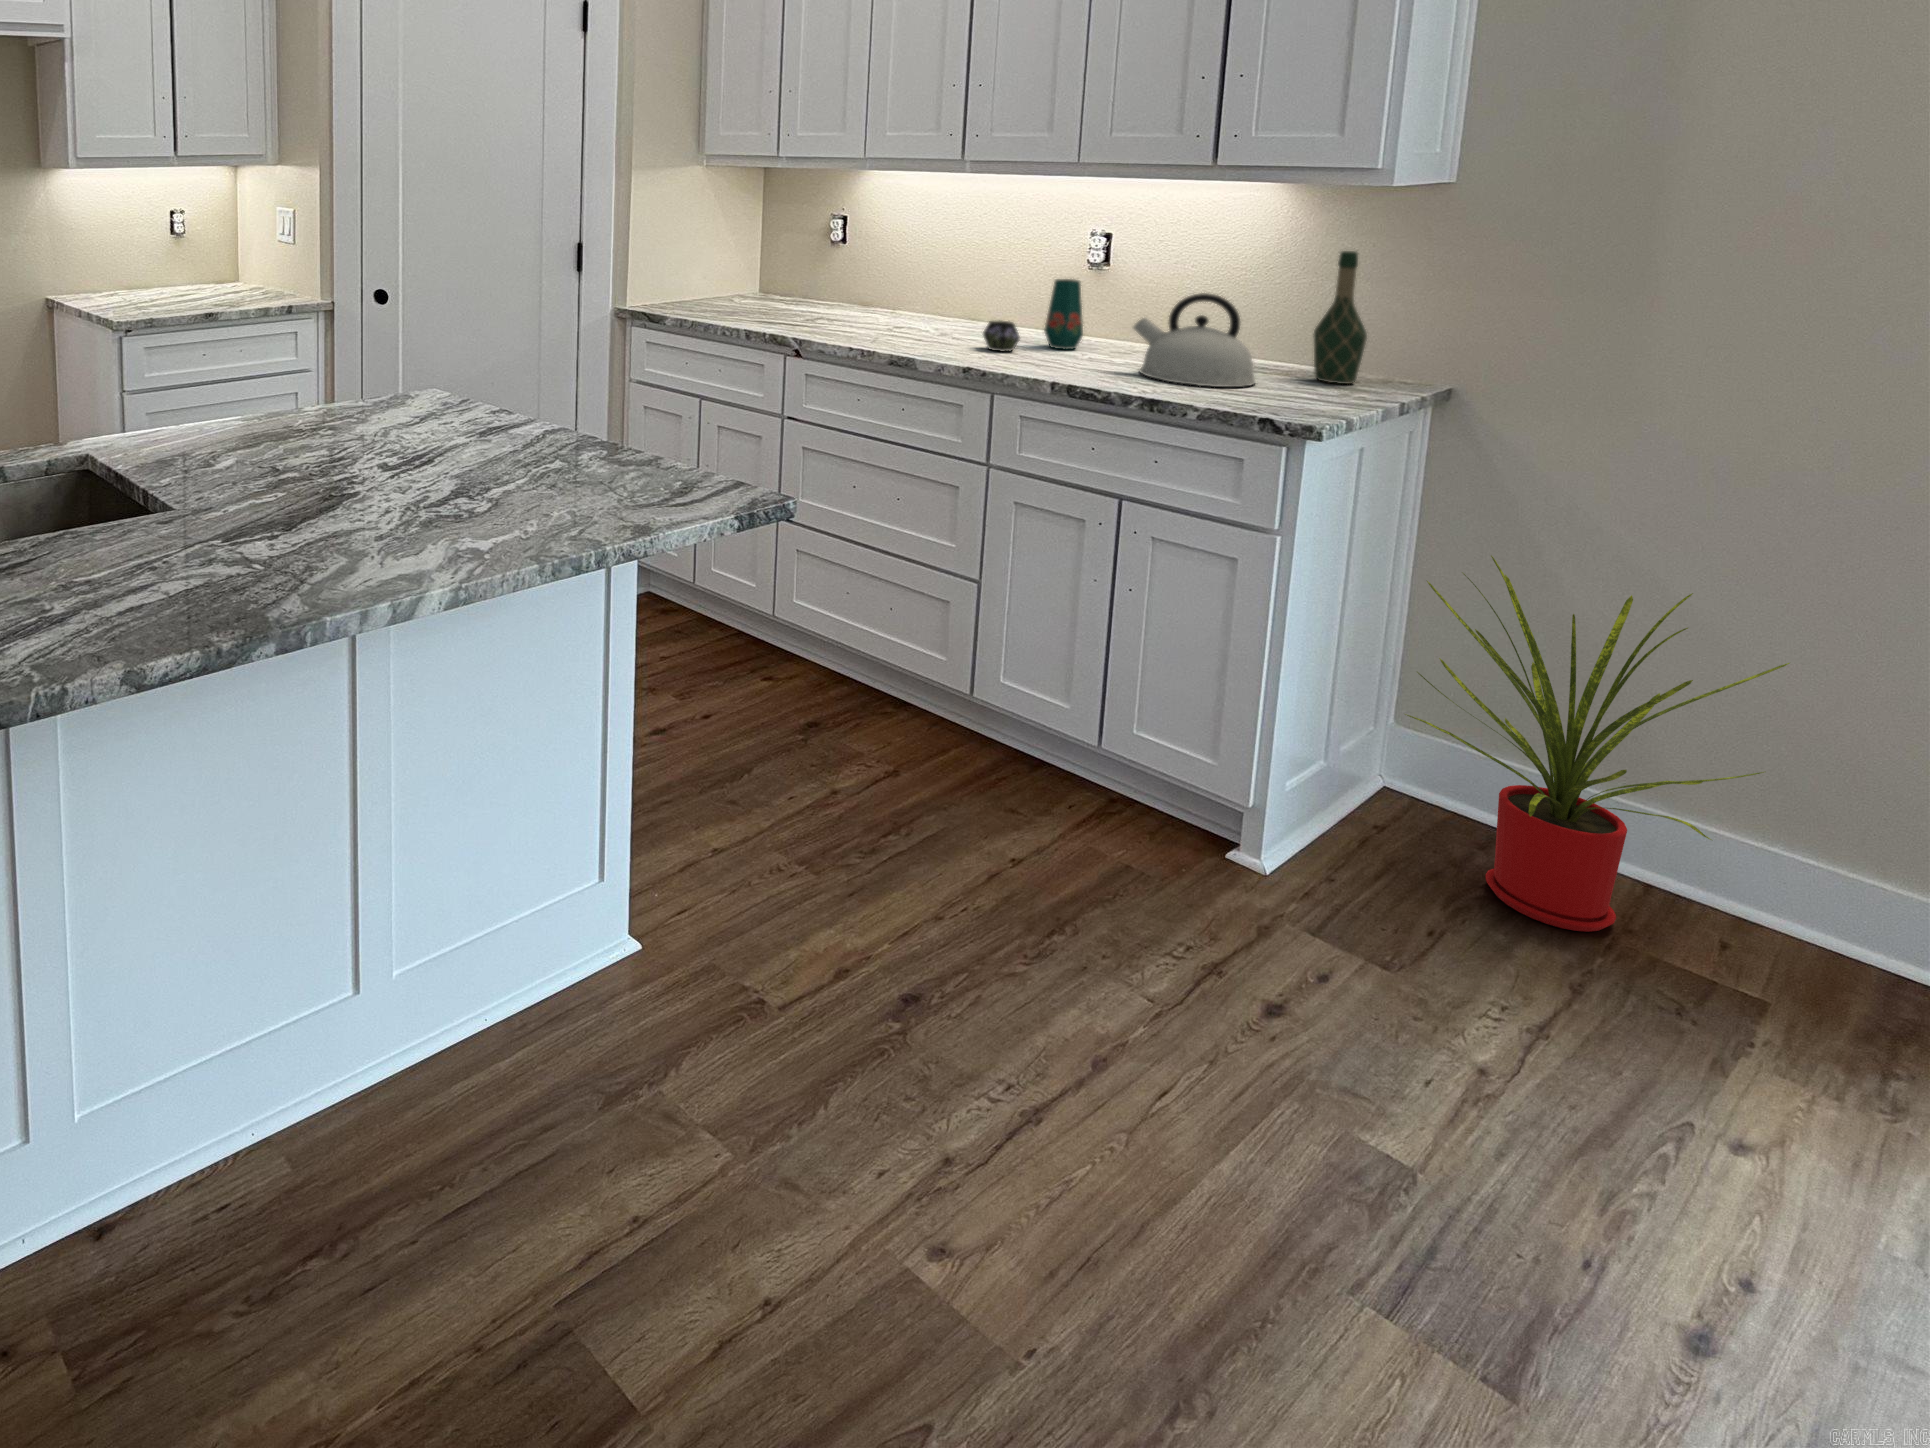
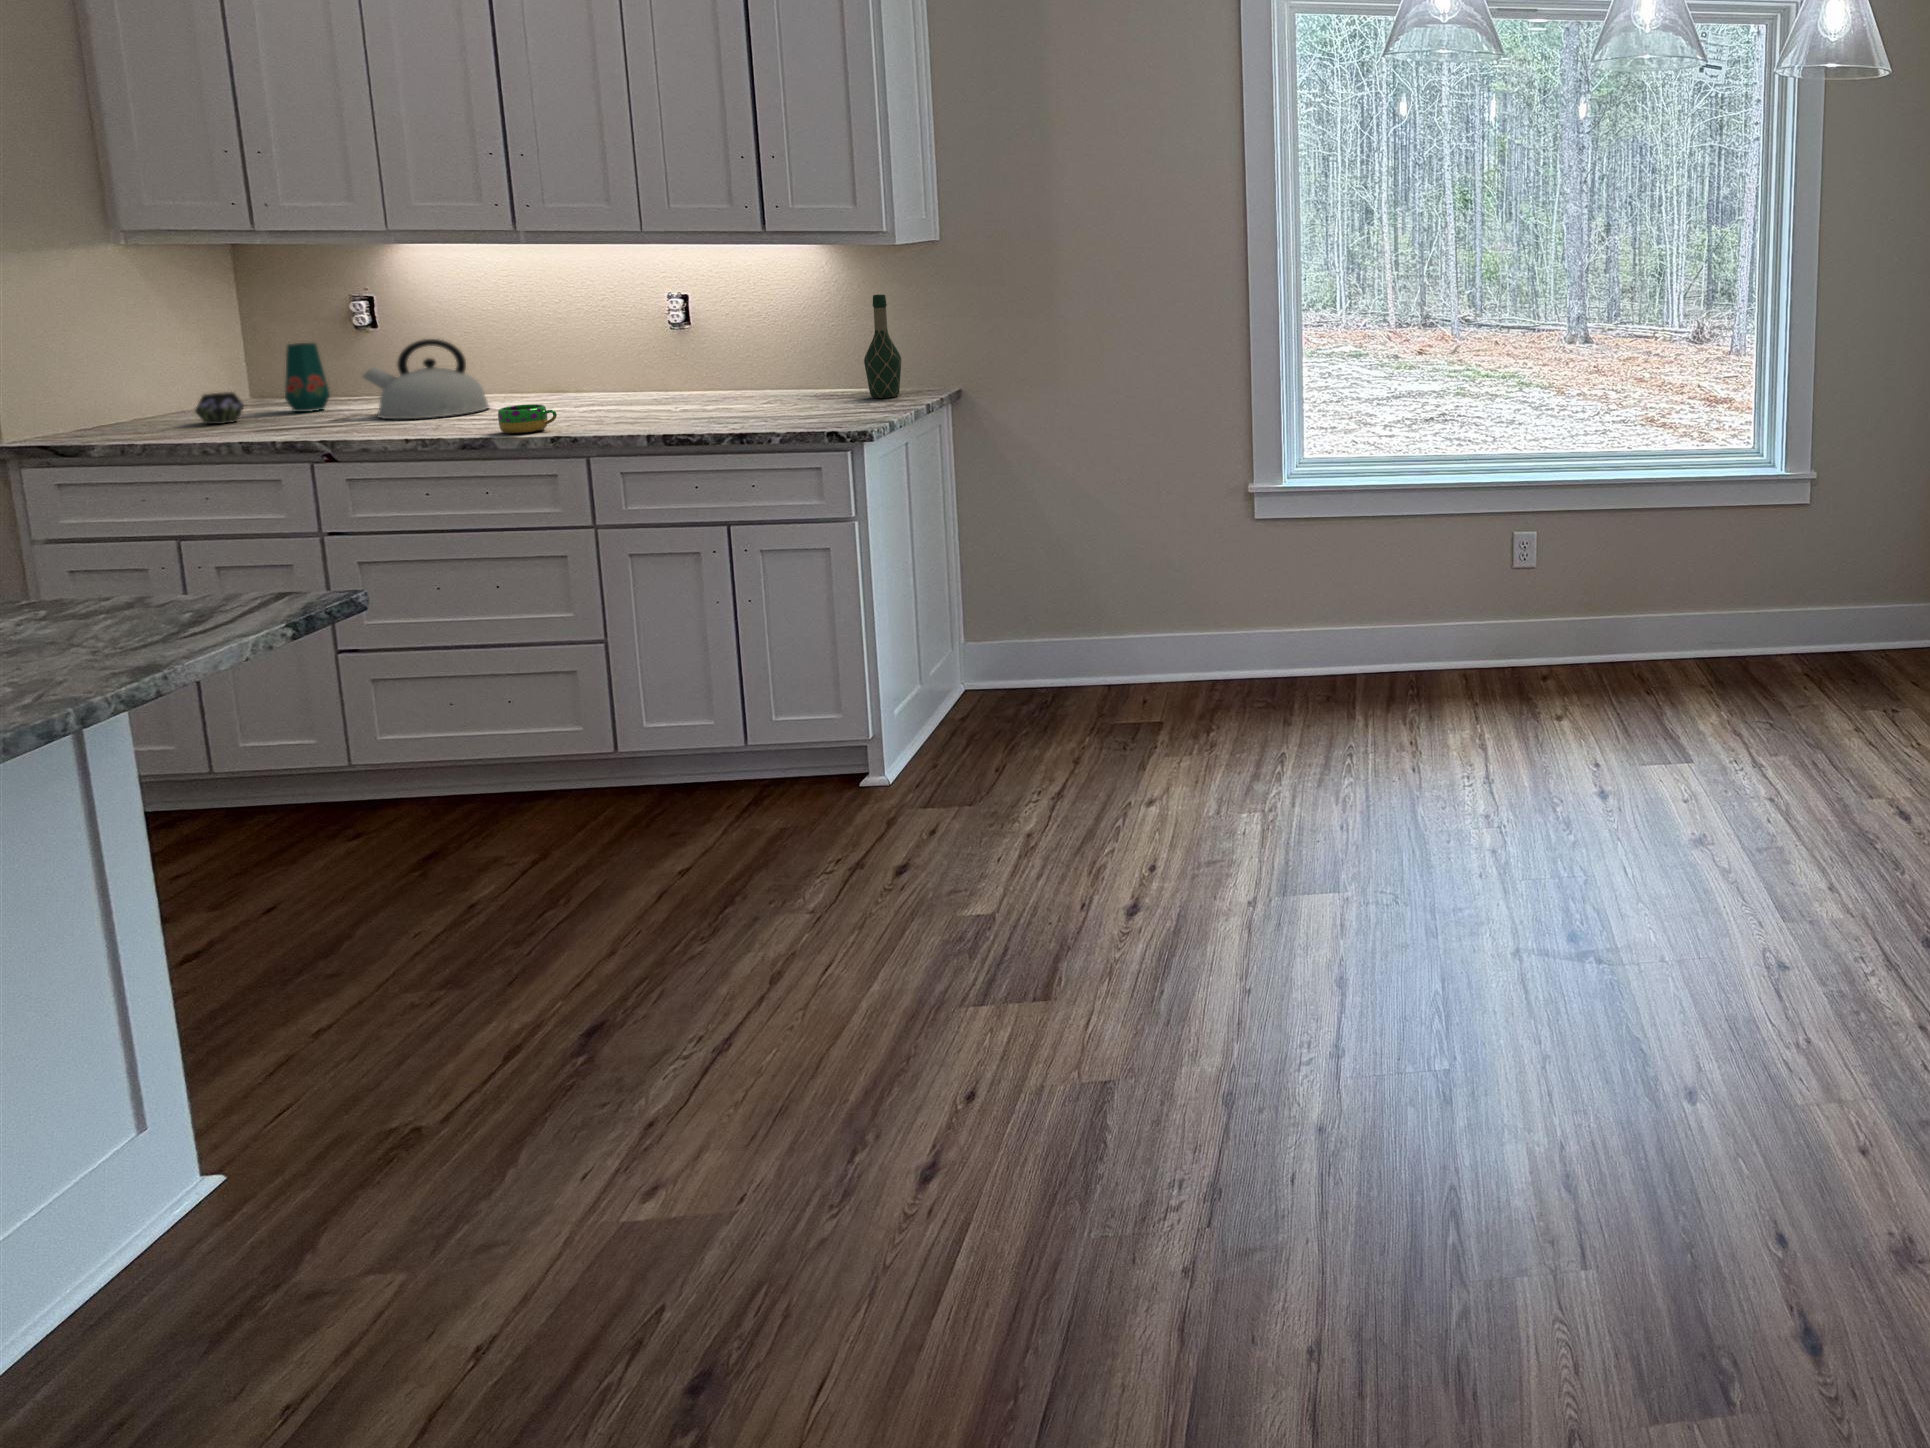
vase: present [983,279,1083,352] -> present [195,343,330,424]
kettle: present [1133,293,1256,387] -> present [363,339,489,419]
mug: none [923,330,972,359] -> present [498,404,557,434]
house plant: present [1405,556,1789,932] -> none [962,493,1144,732]

